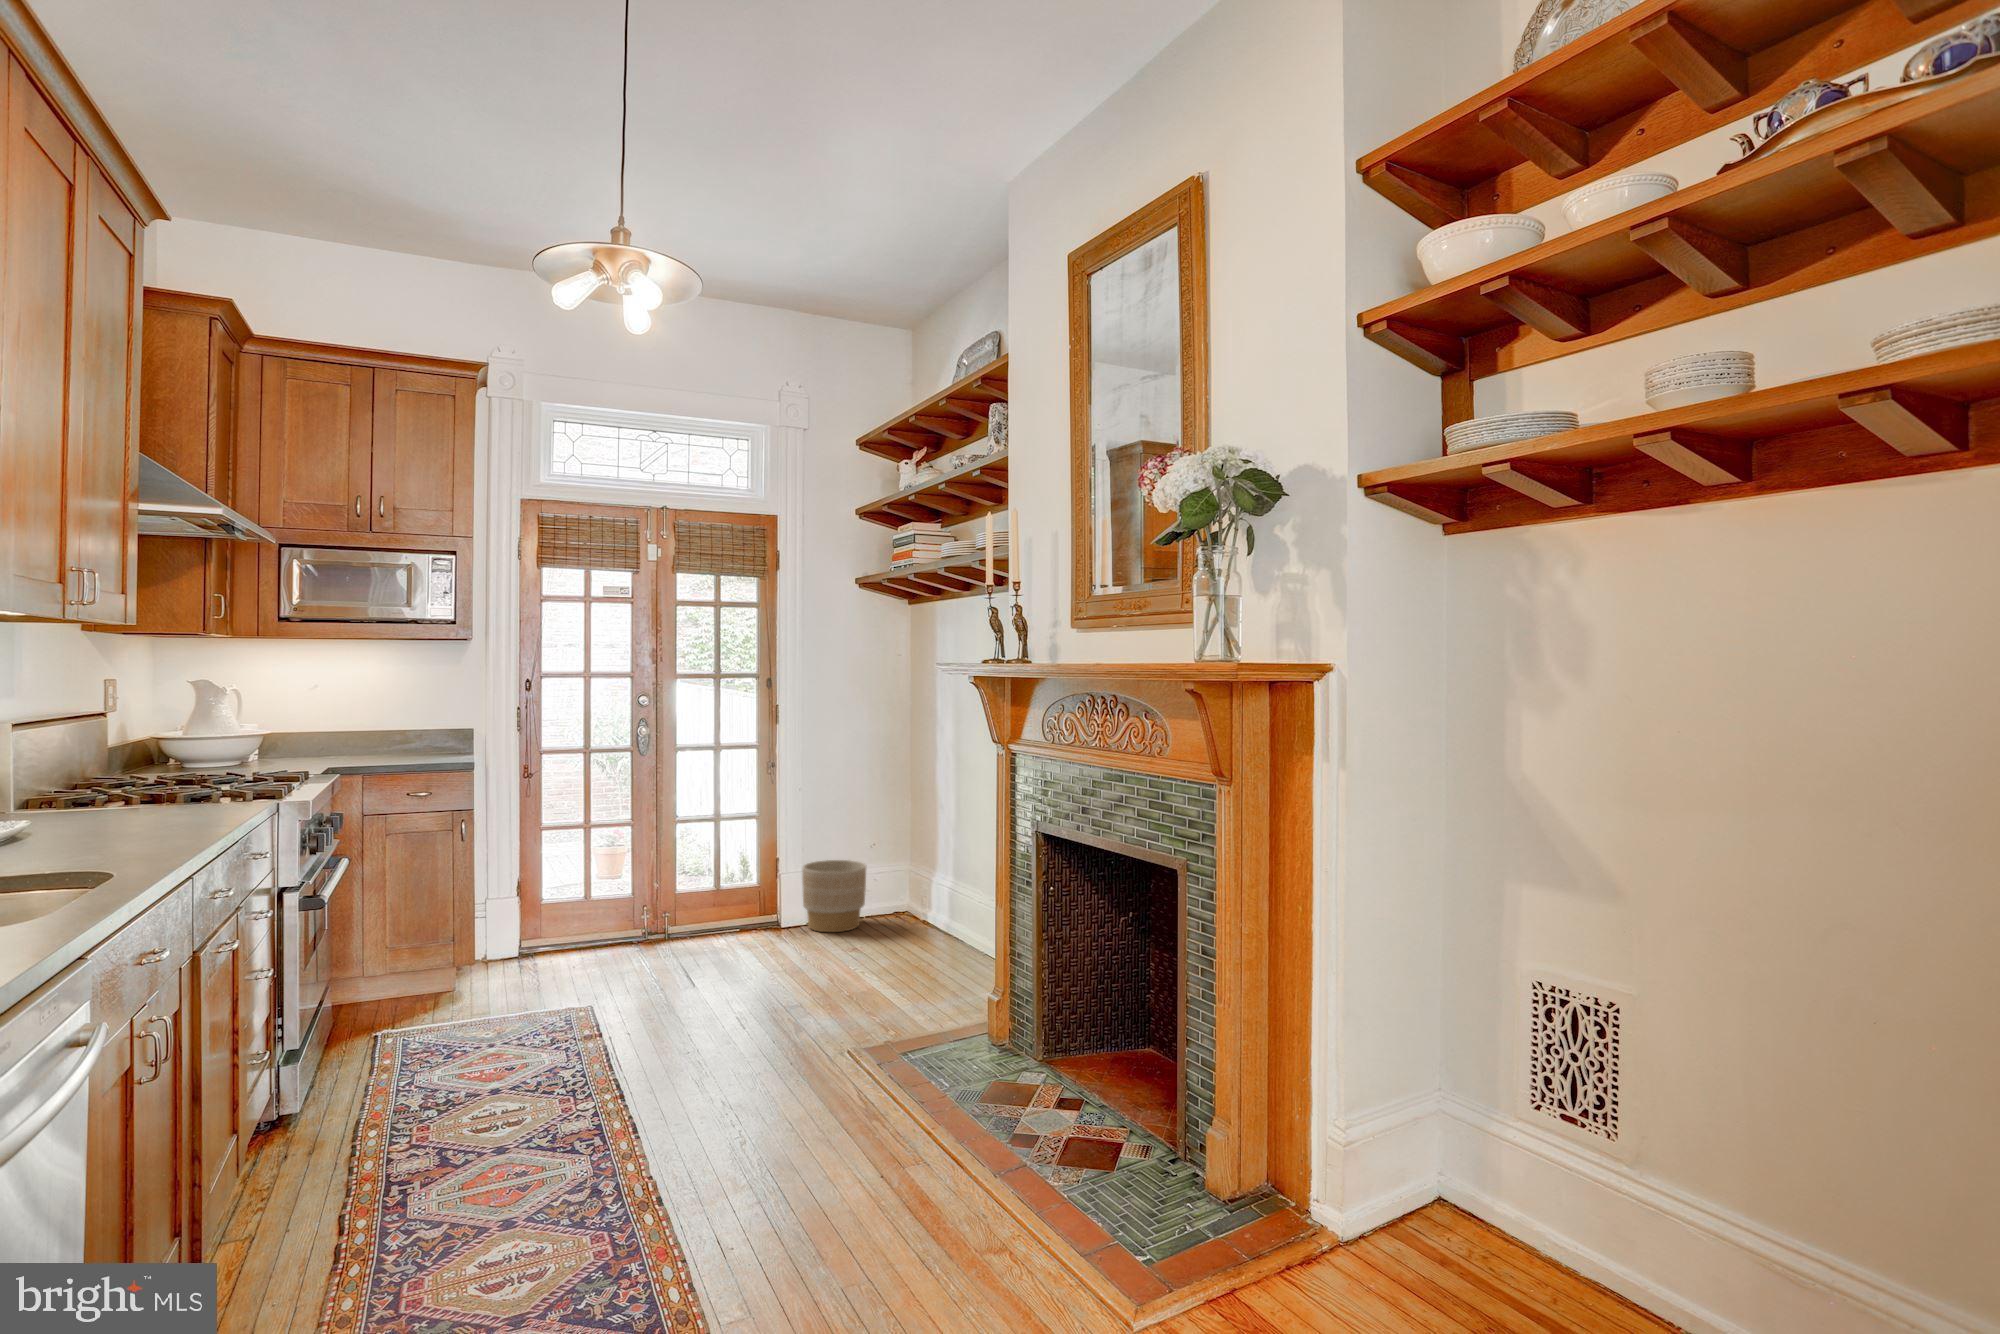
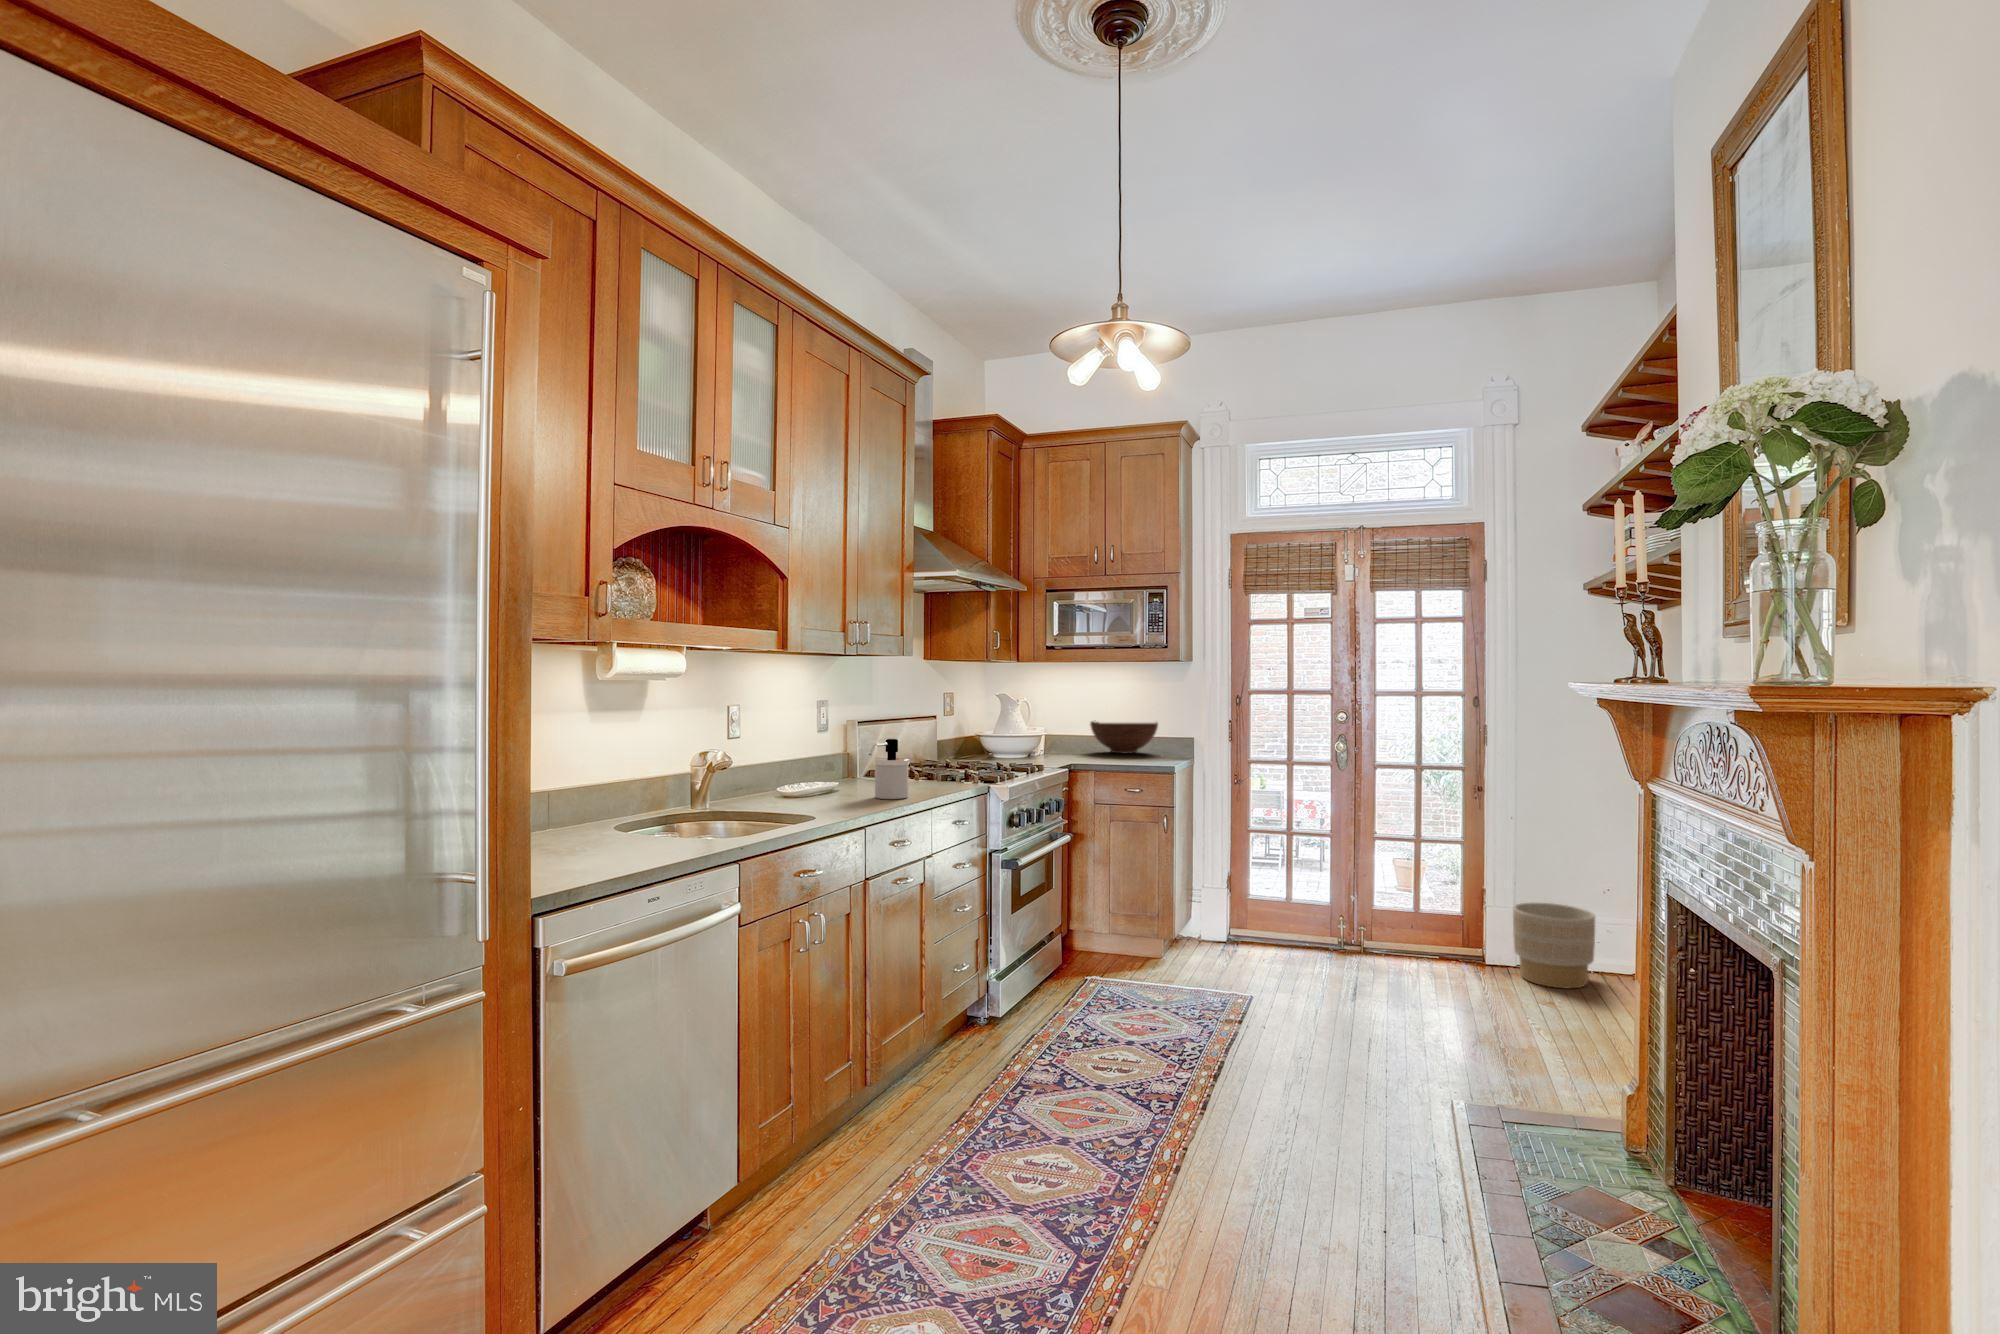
fruit bowl: none [331,711,428,752] -> present [1090,721,1158,753]
soap dispenser: none [115,743,185,835] -> present [869,739,910,799]

